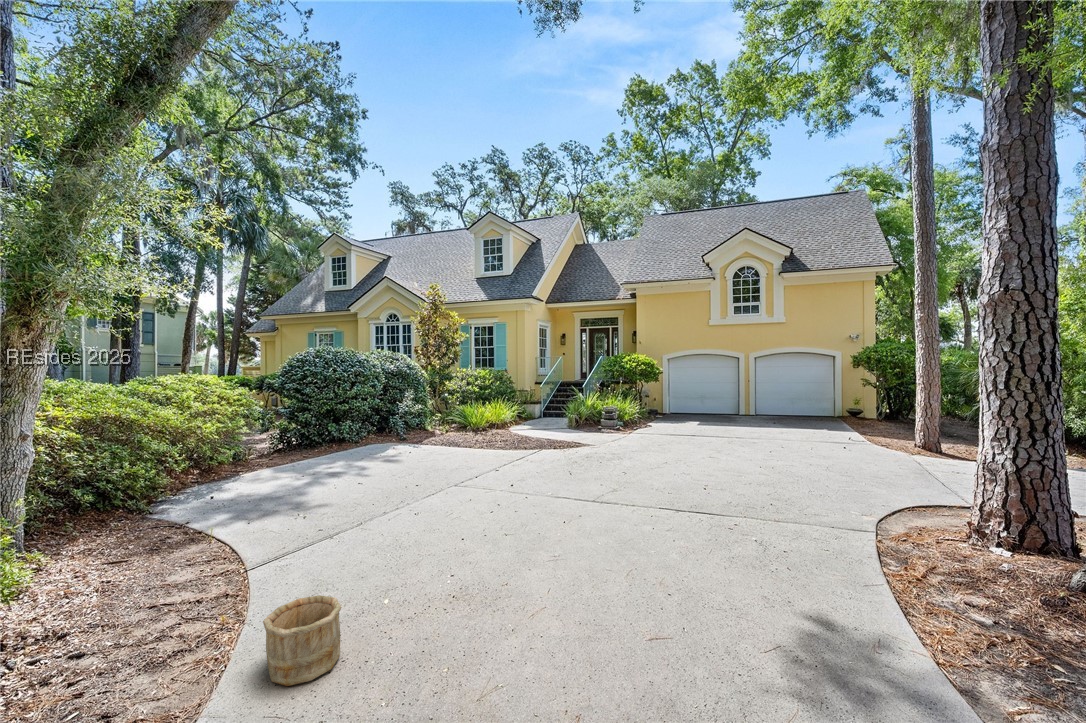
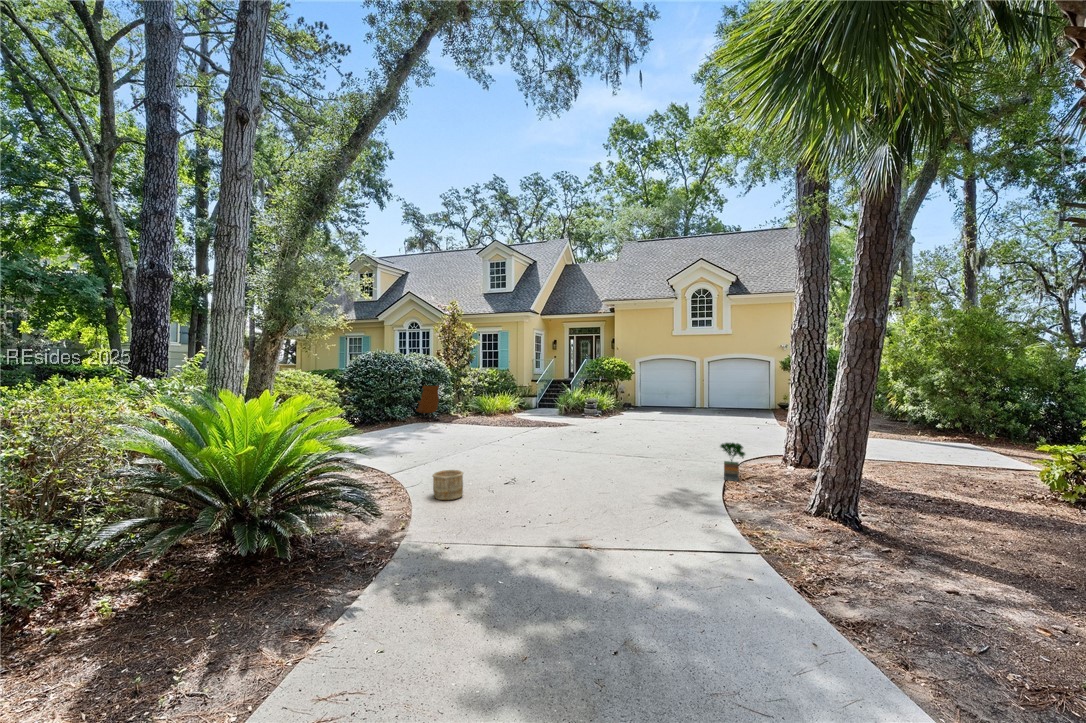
lounge chair: none [374,392,405,442] -> present [416,386,439,420]
potted tree: none [868,508,934,592] -> present [720,443,745,481]

